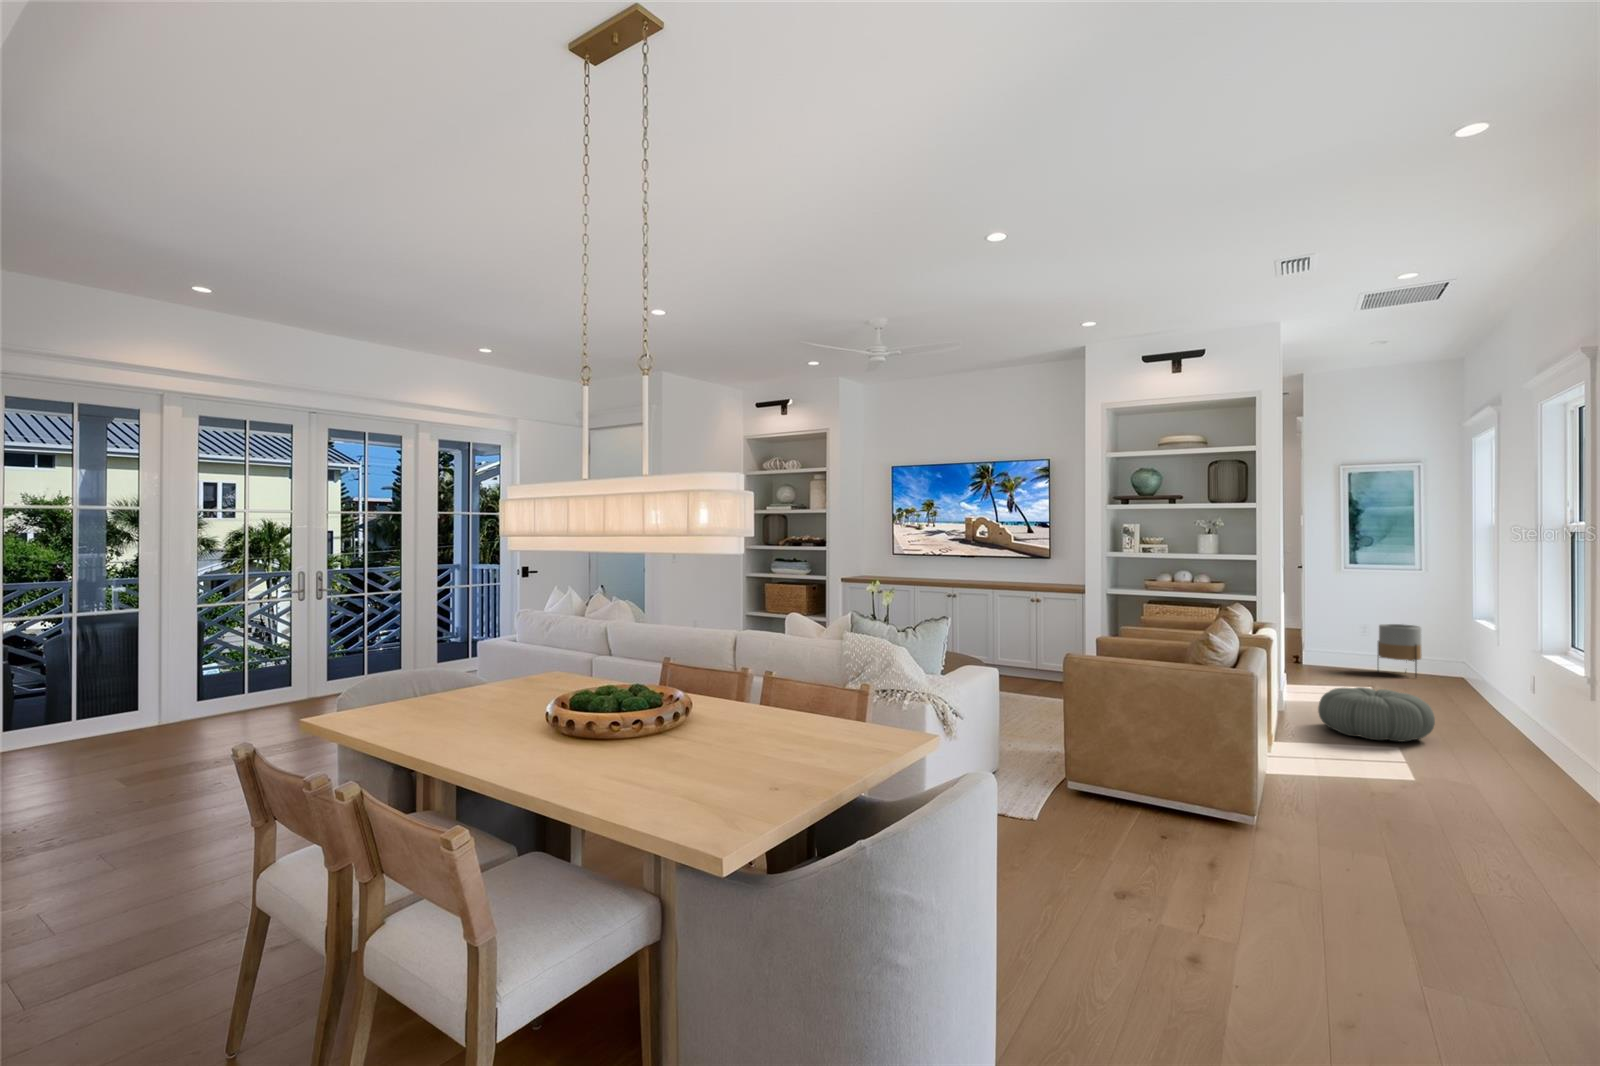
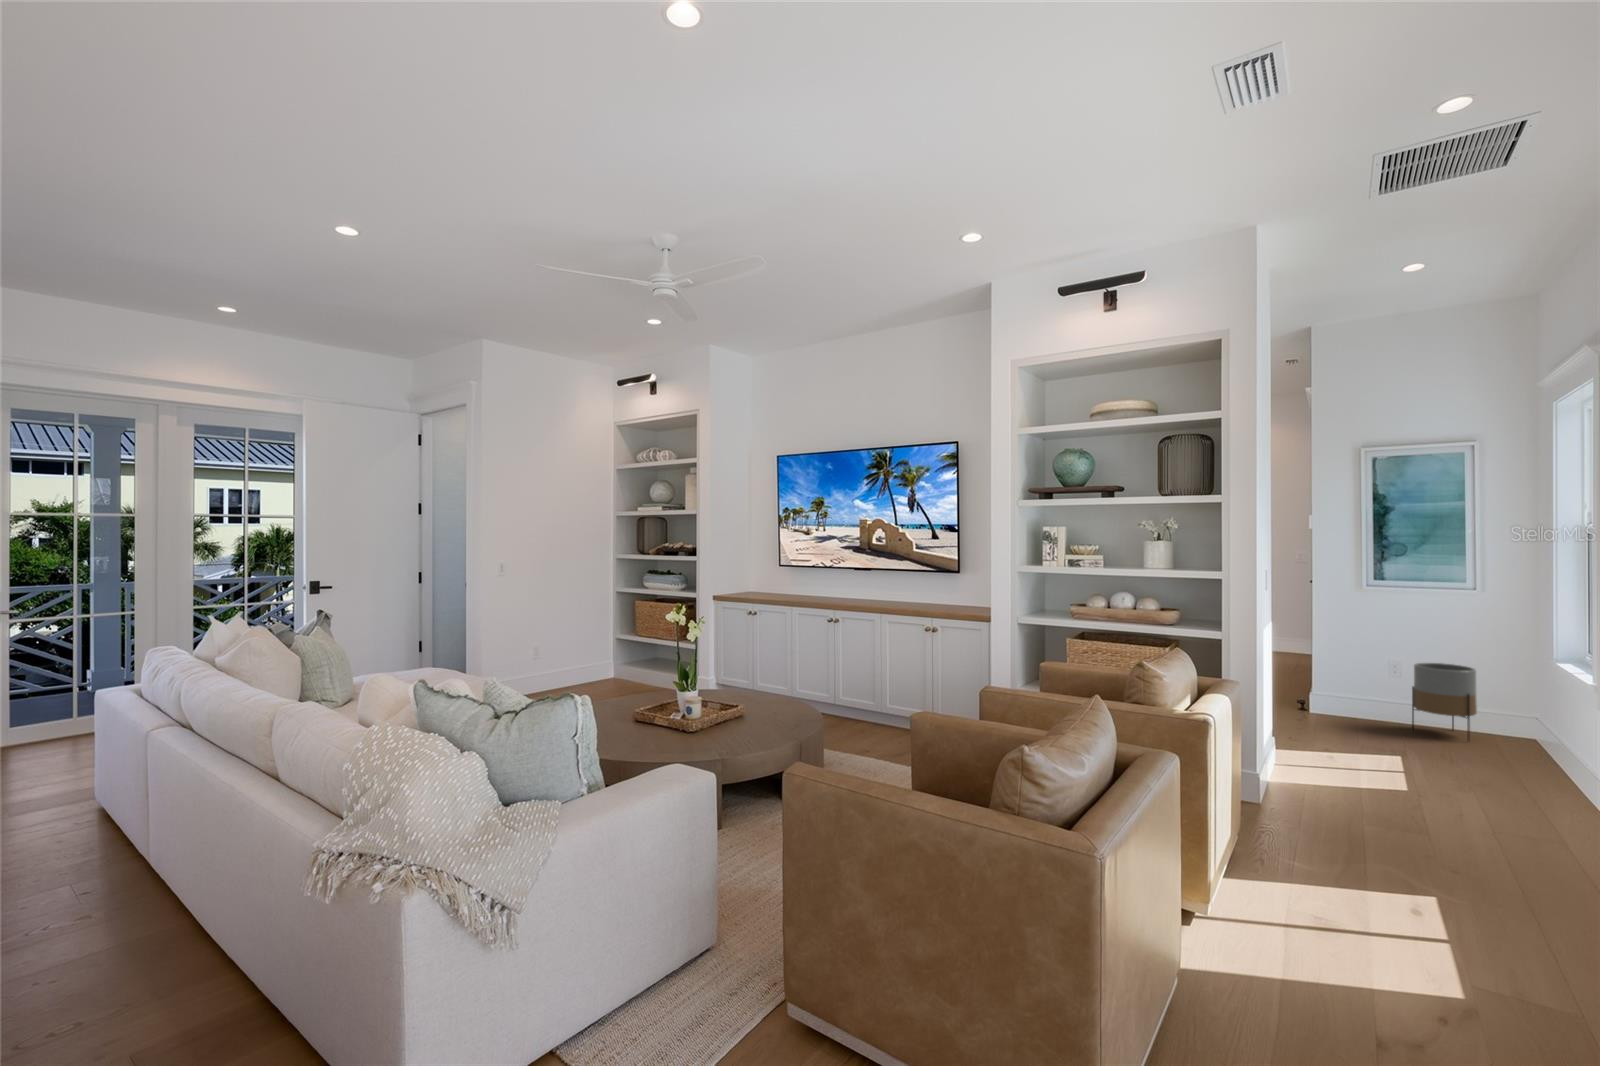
pouf: present [1318,687,1435,742] -> none [1307,789,1509,899]

